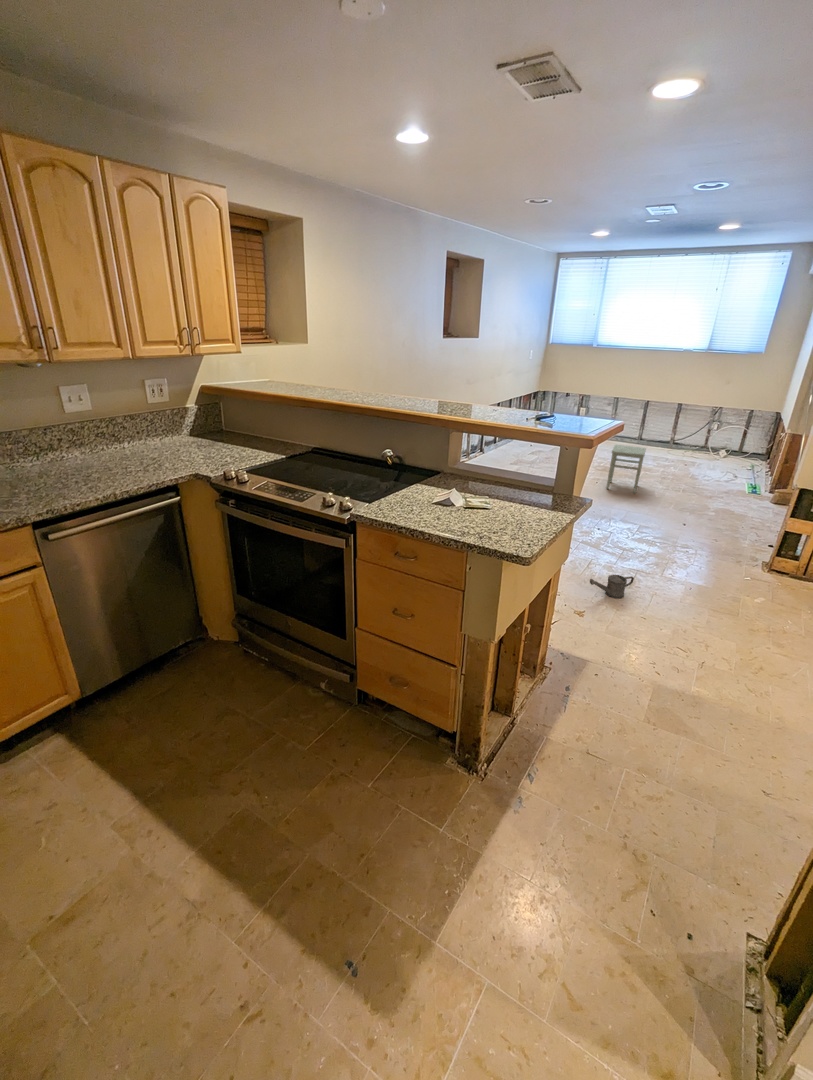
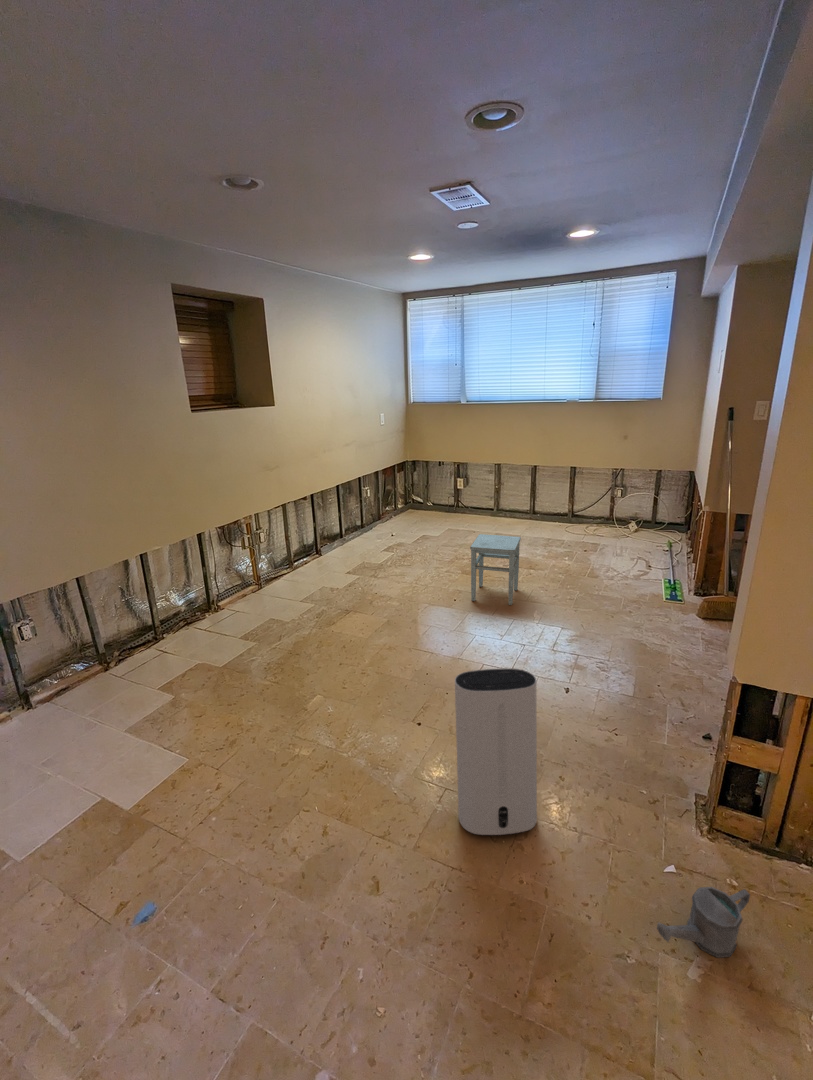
air purifier: none [627,497,681,576] -> present [455,668,537,835]
watering can: present [590,575,634,598] -> present [657,887,750,958]

